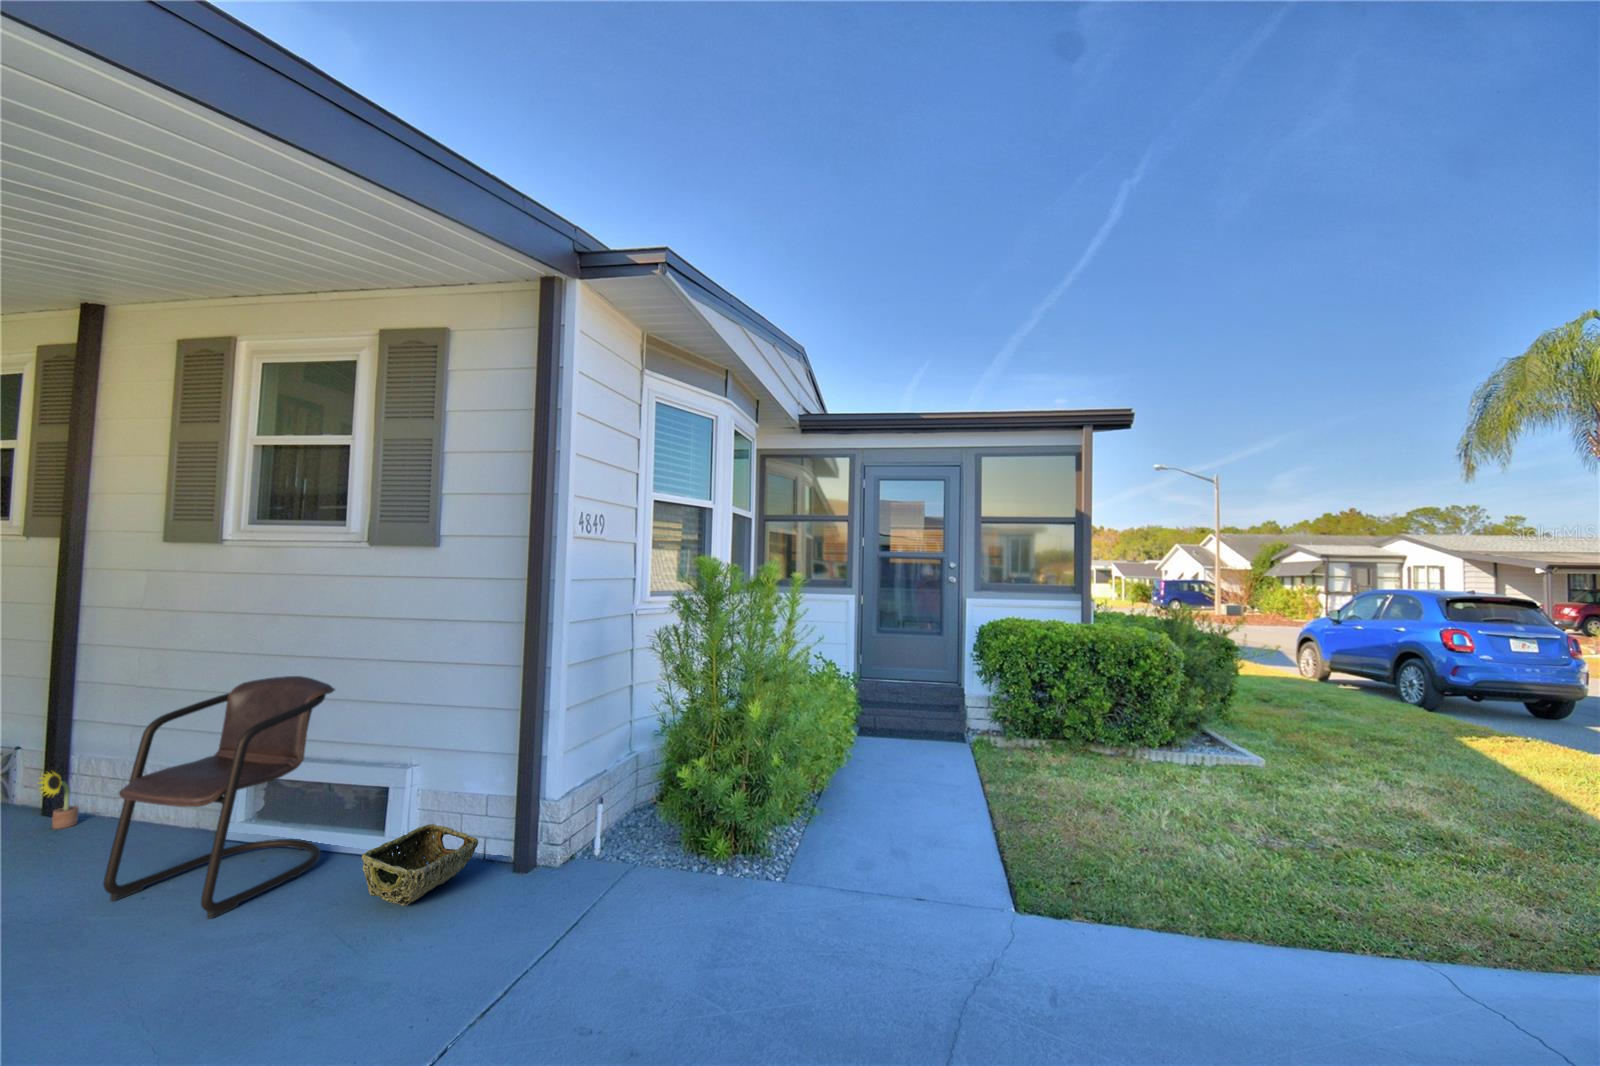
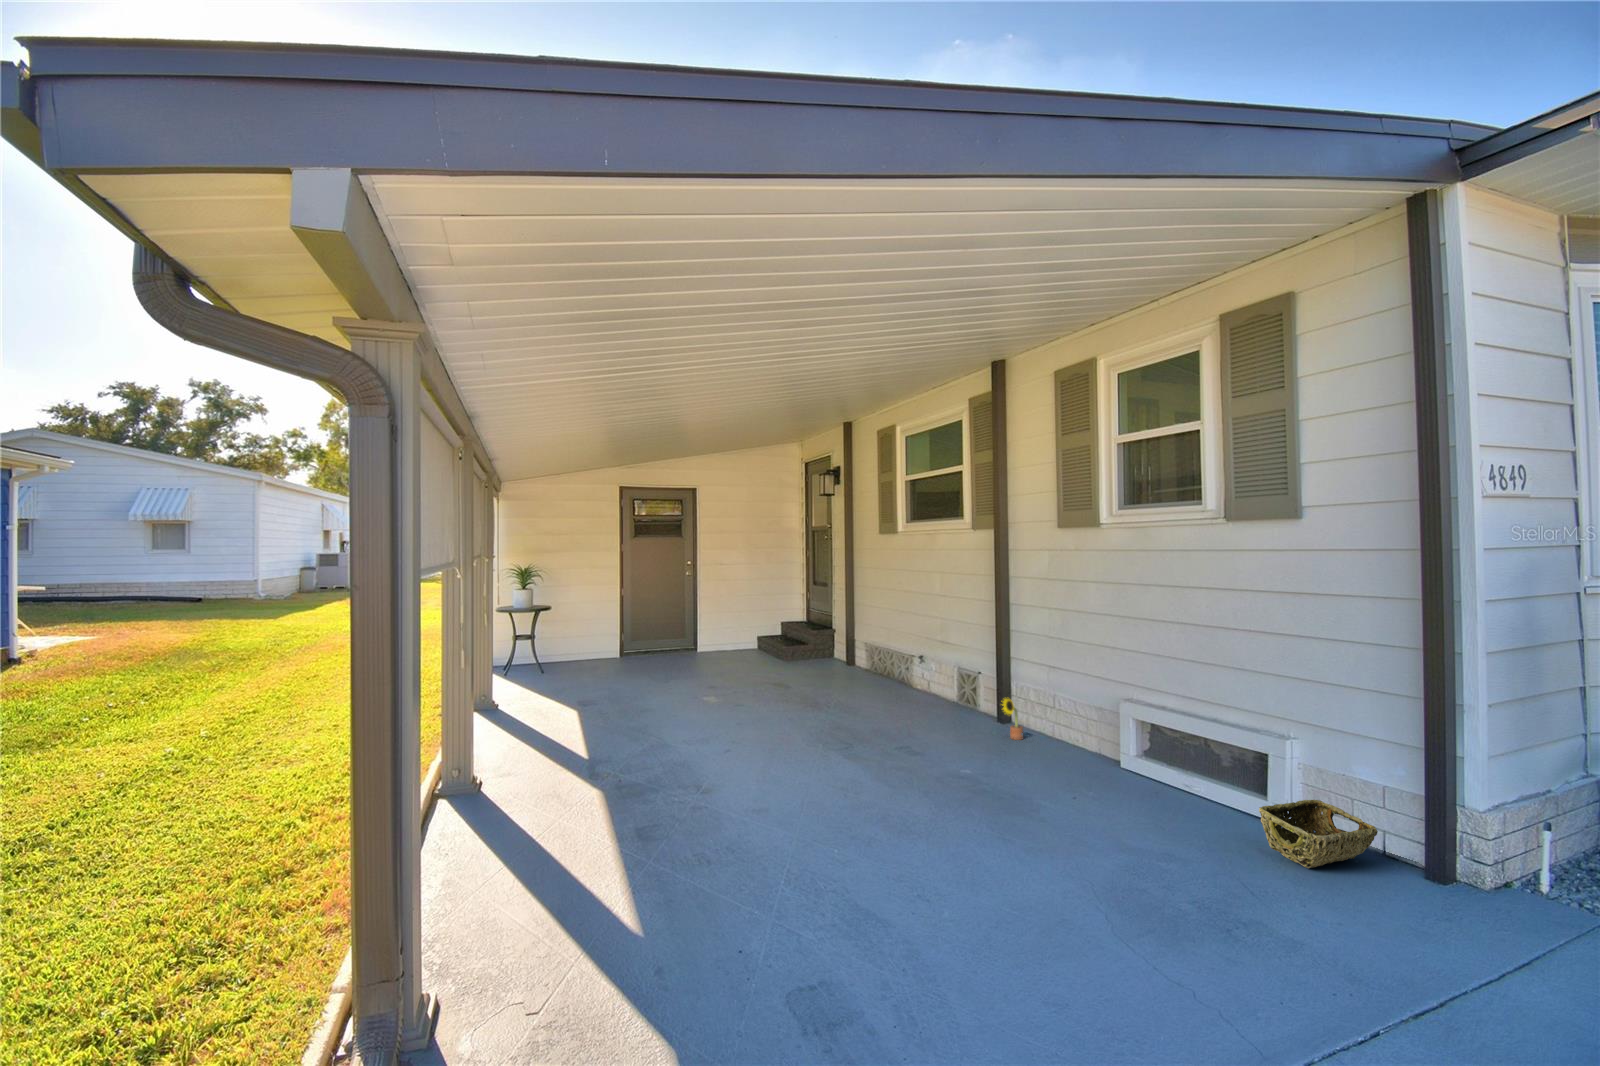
chair: present [103,676,335,919] -> none [1063,641,1209,827]

